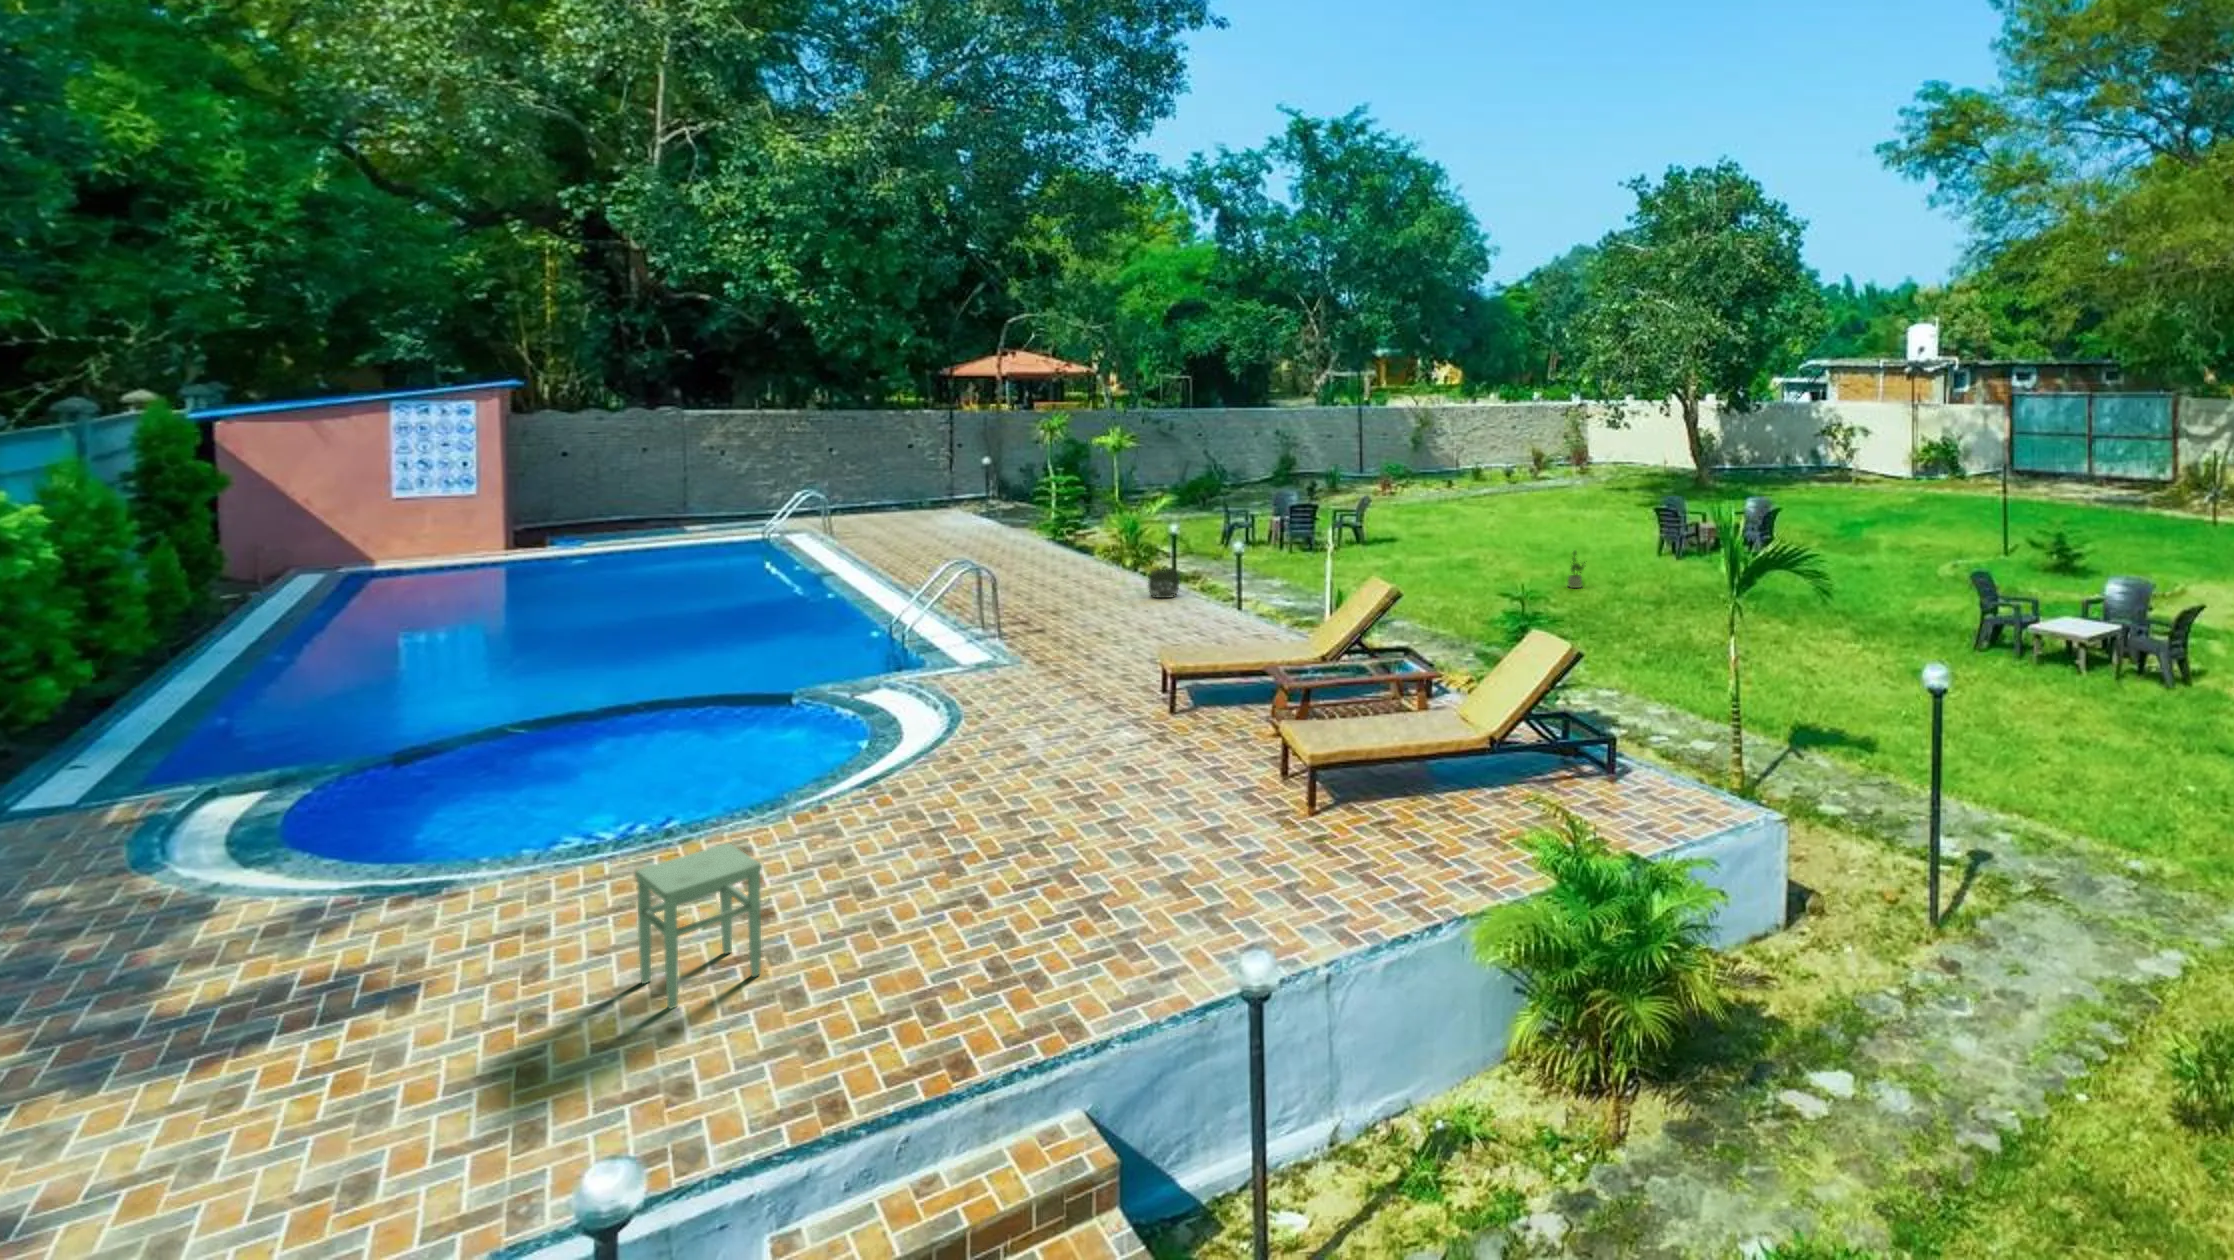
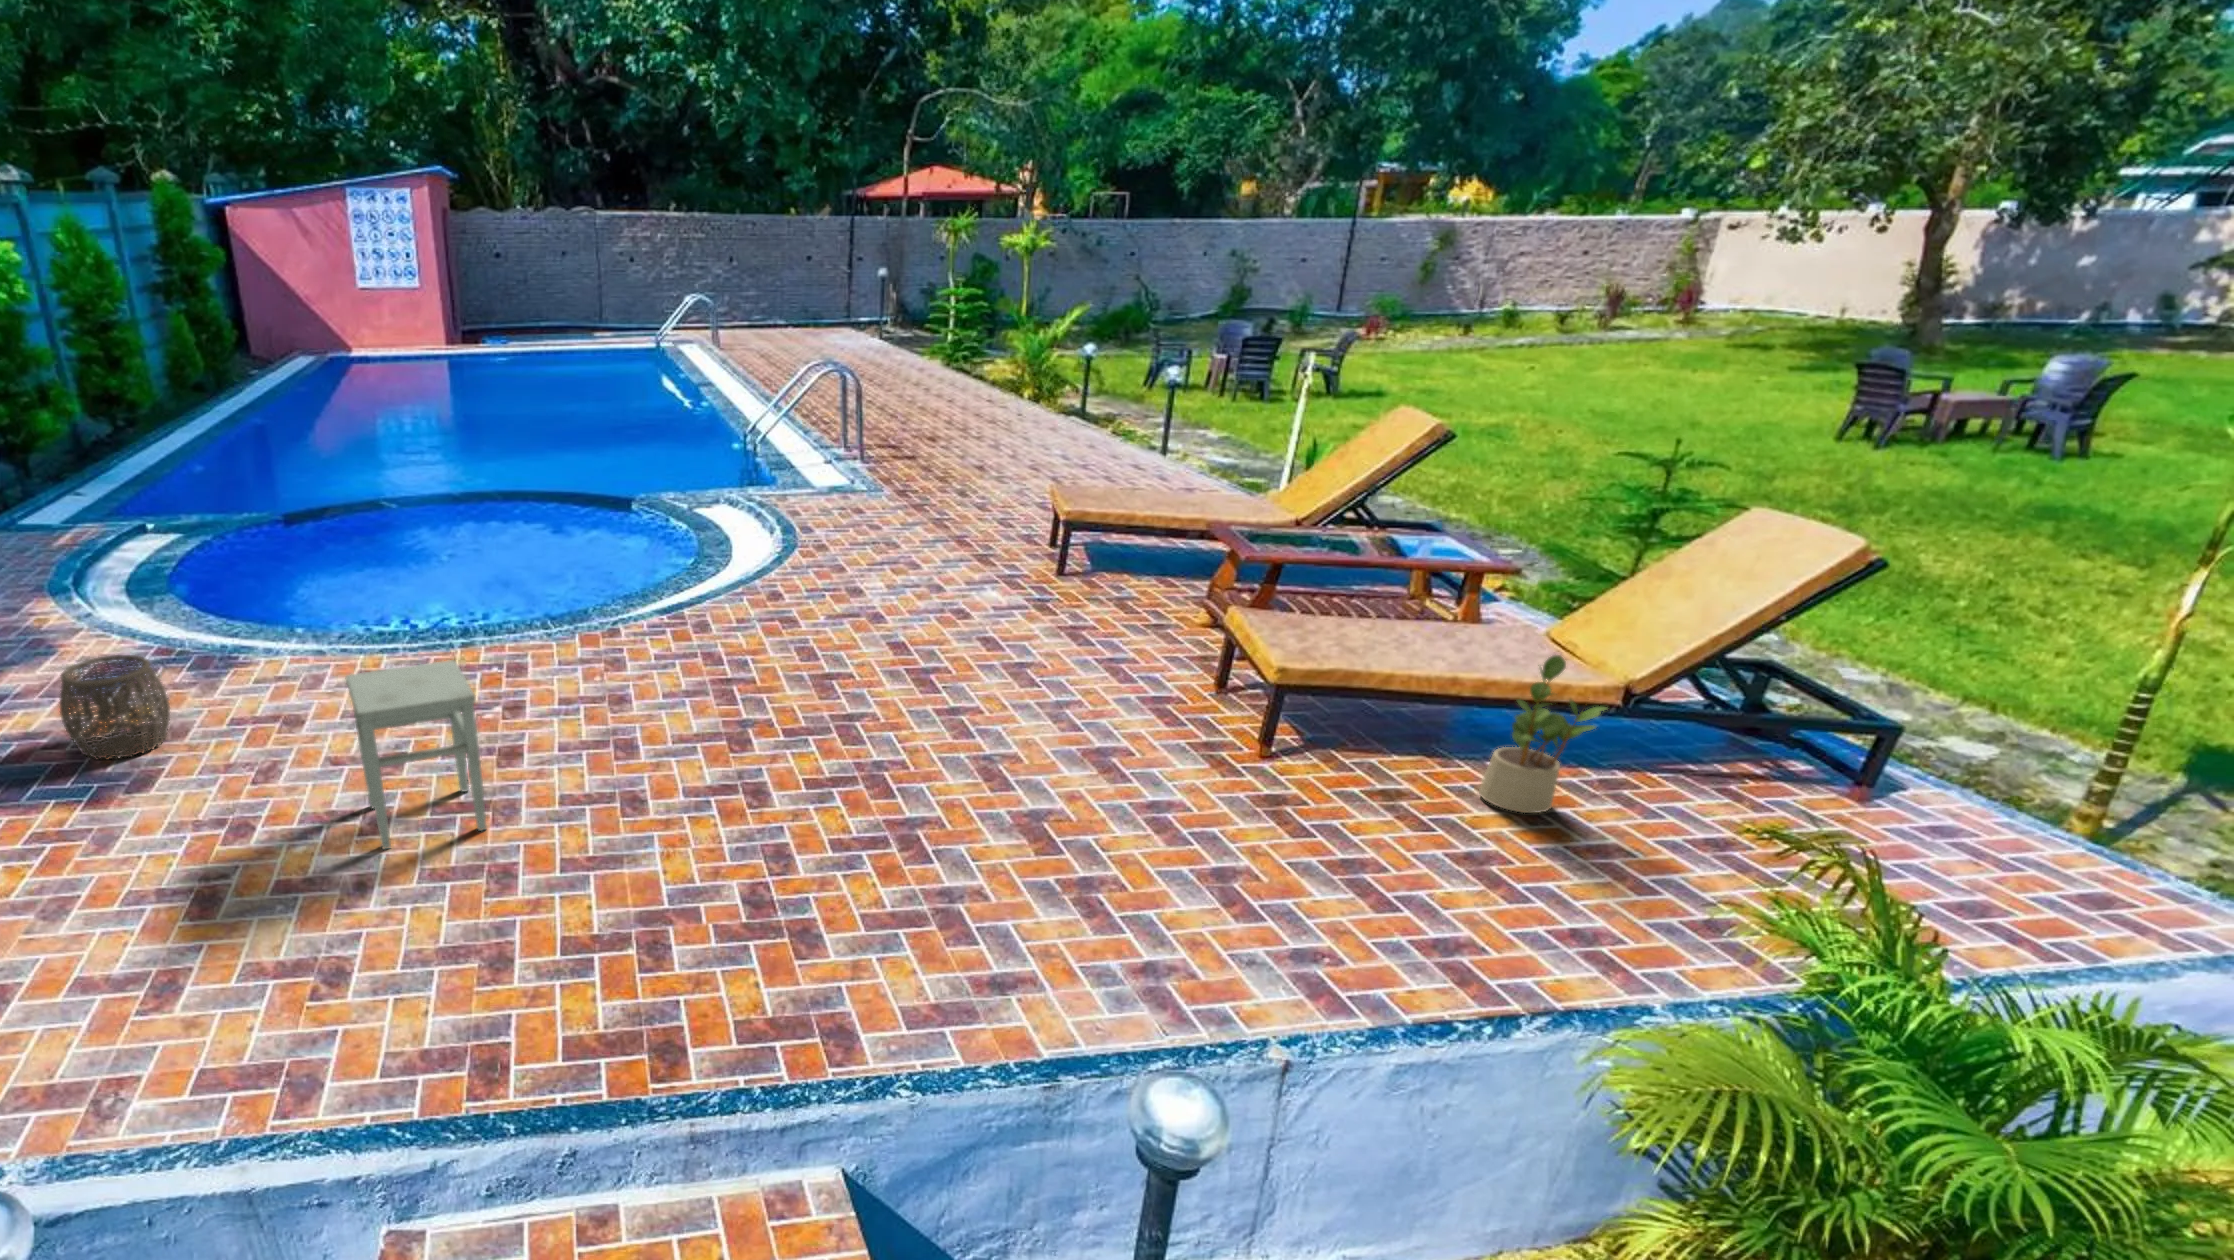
potted plant: present [1568,551,1585,588] -> present [1479,655,1606,813]
woven basket: present [1148,569,1179,598] -> present [60,655,170,759]

